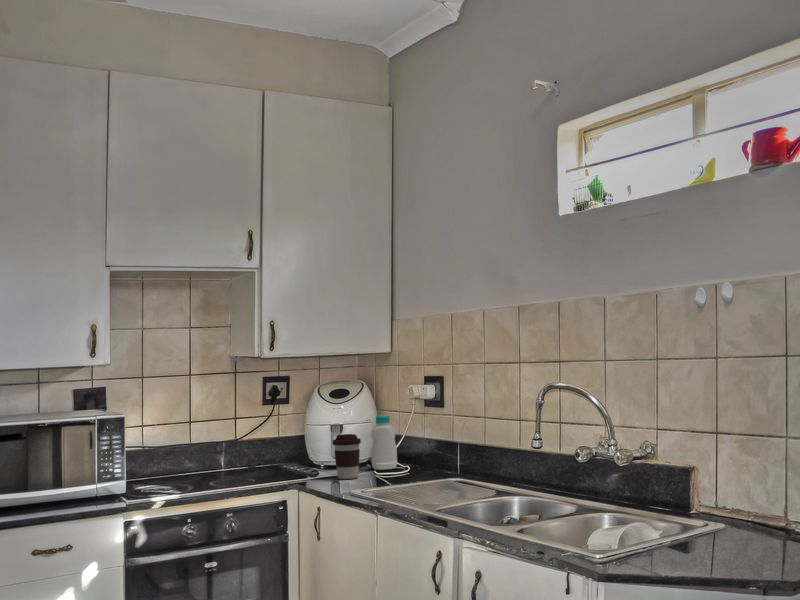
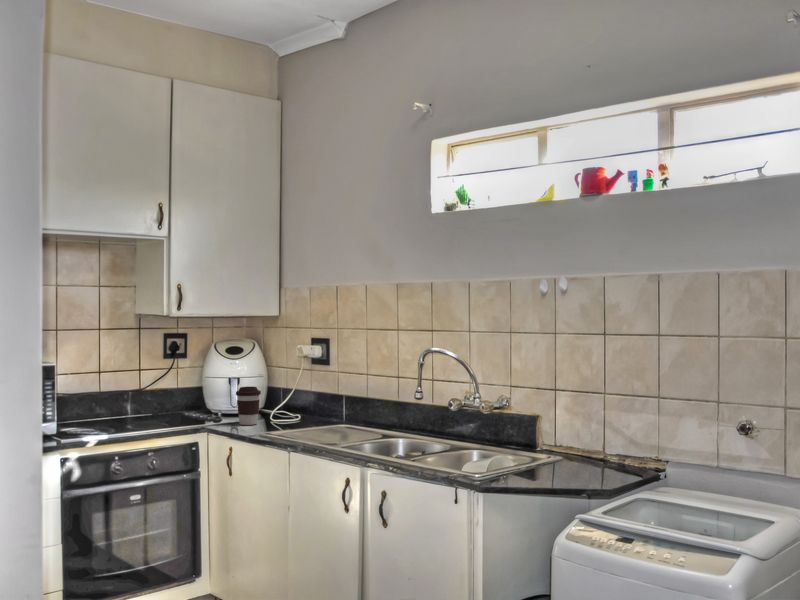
bottle: present [371,415,397,470] -> none [265,370,288,418]

